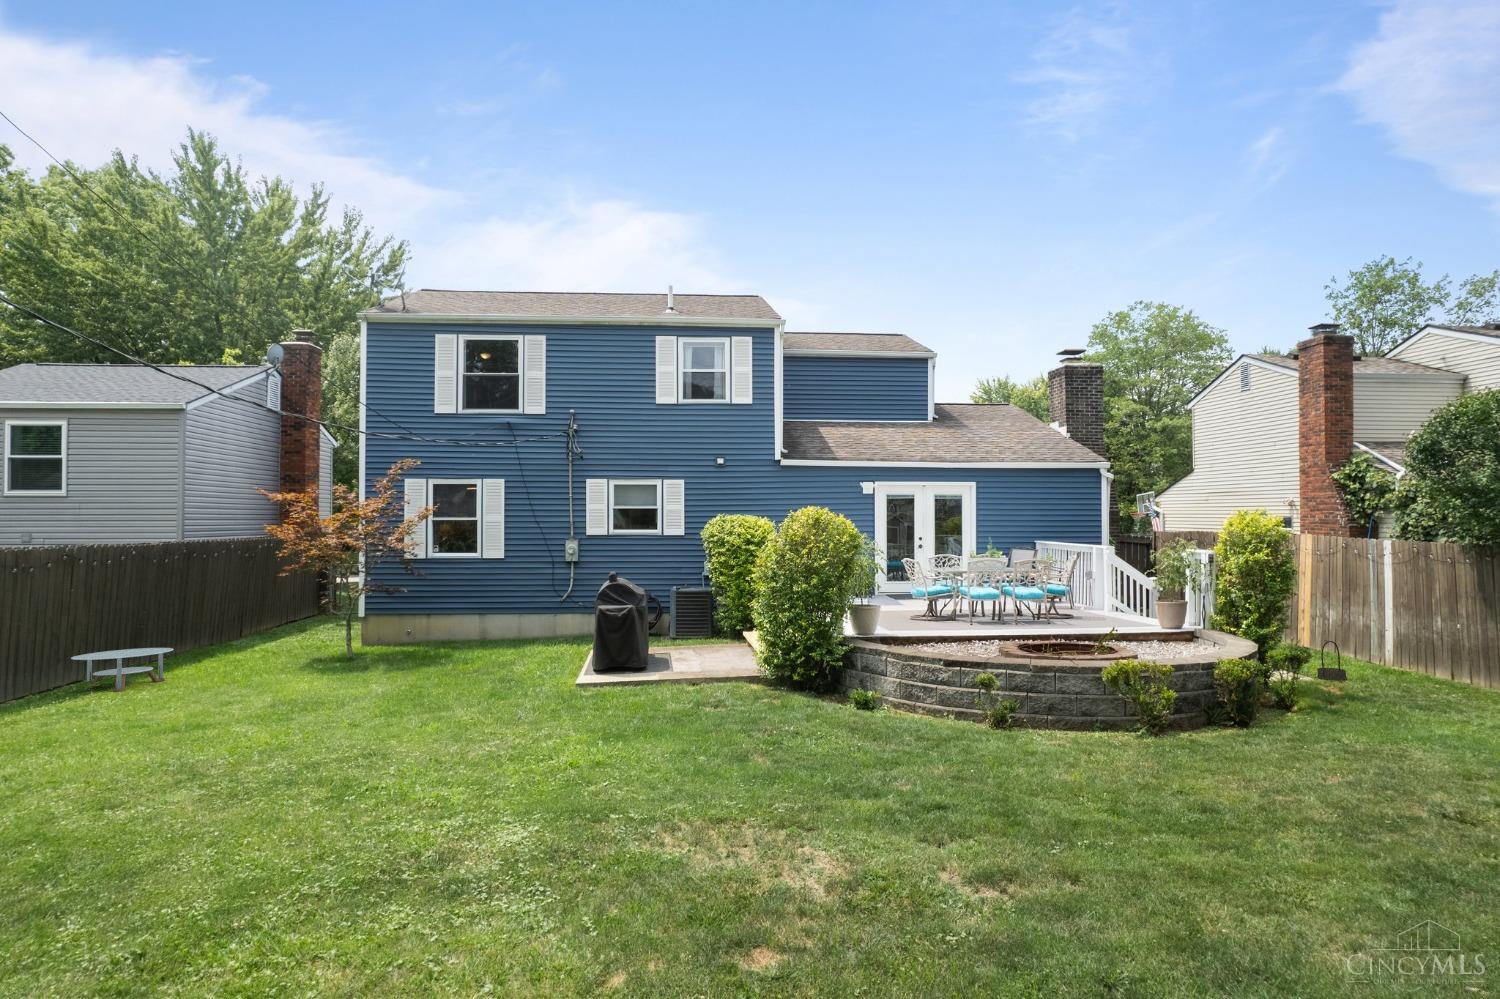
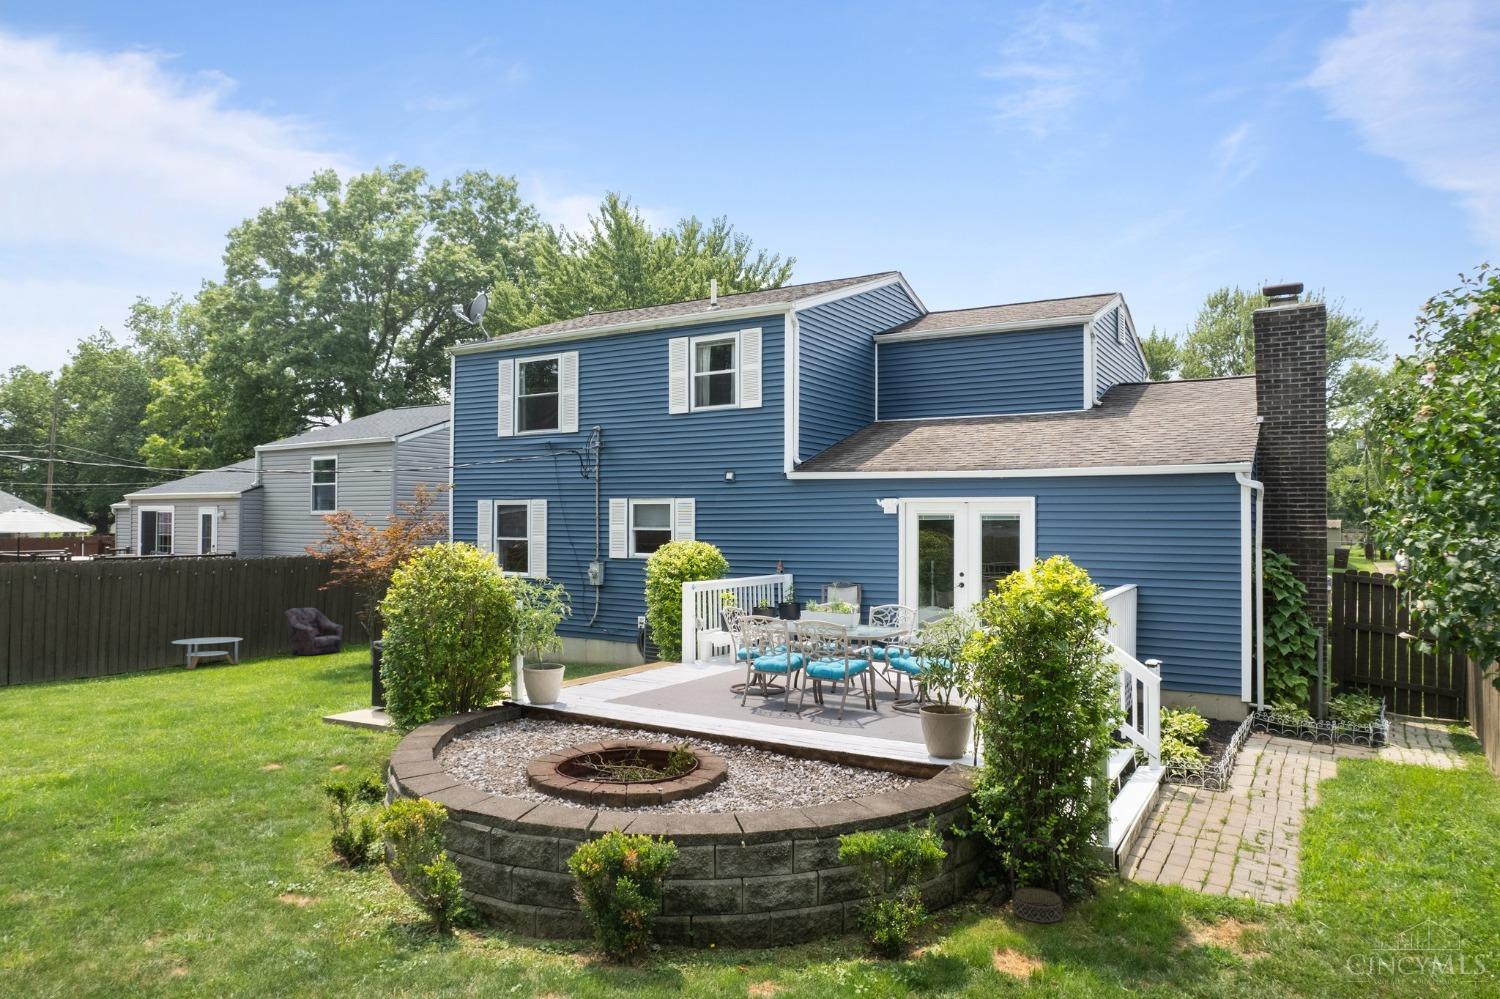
armchair: none [162,608,243,667] -> present [284,607,343,656]

